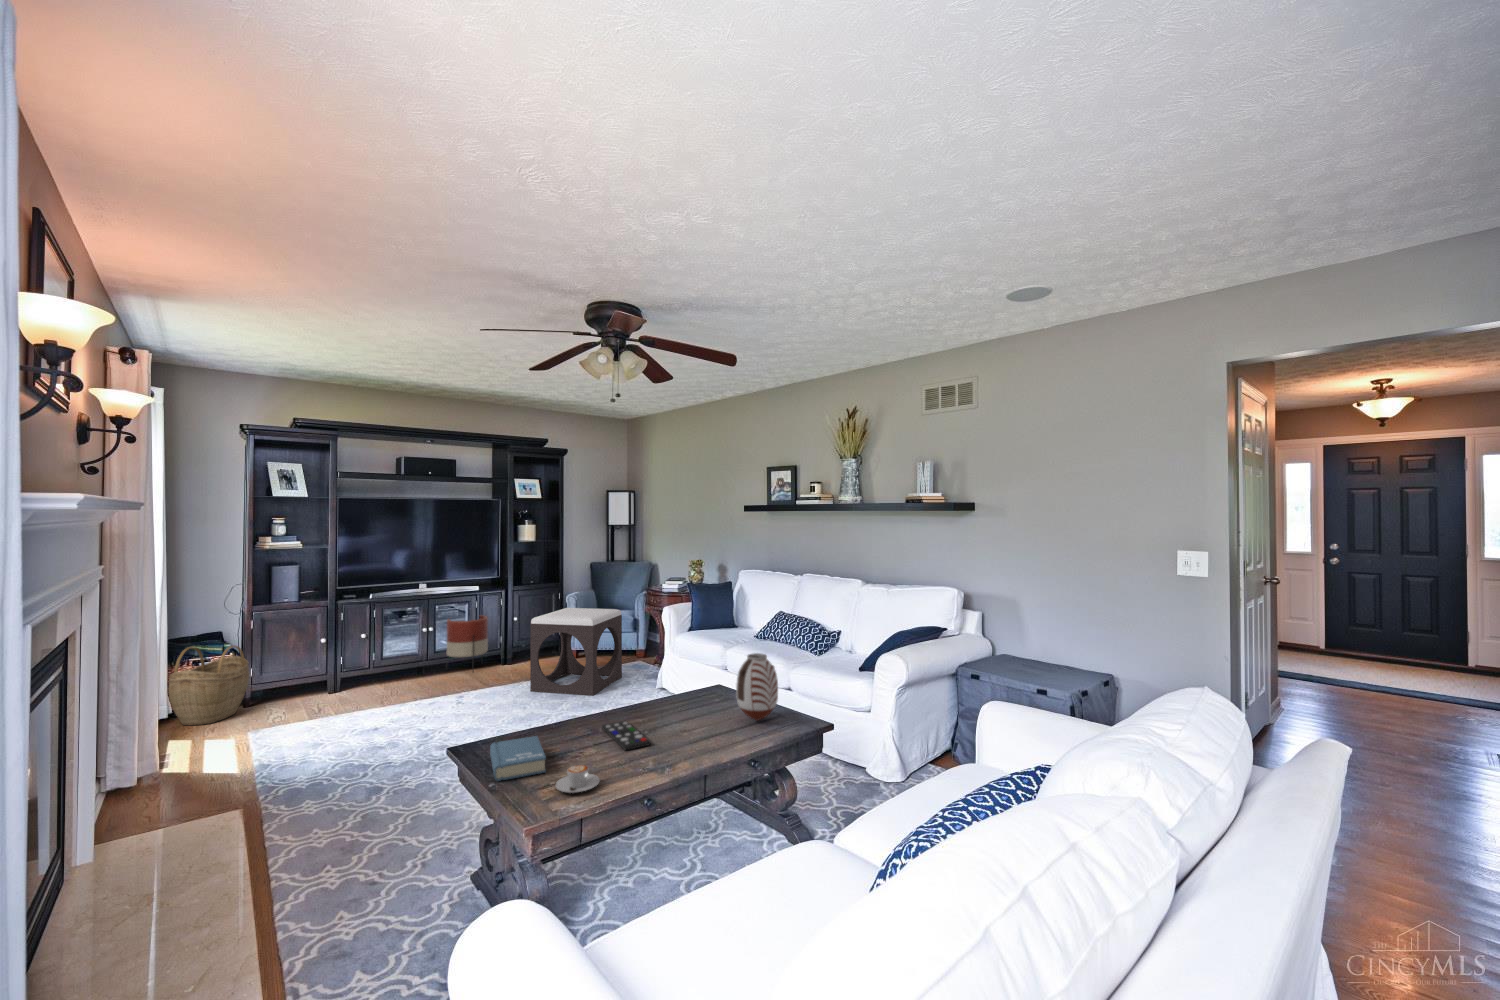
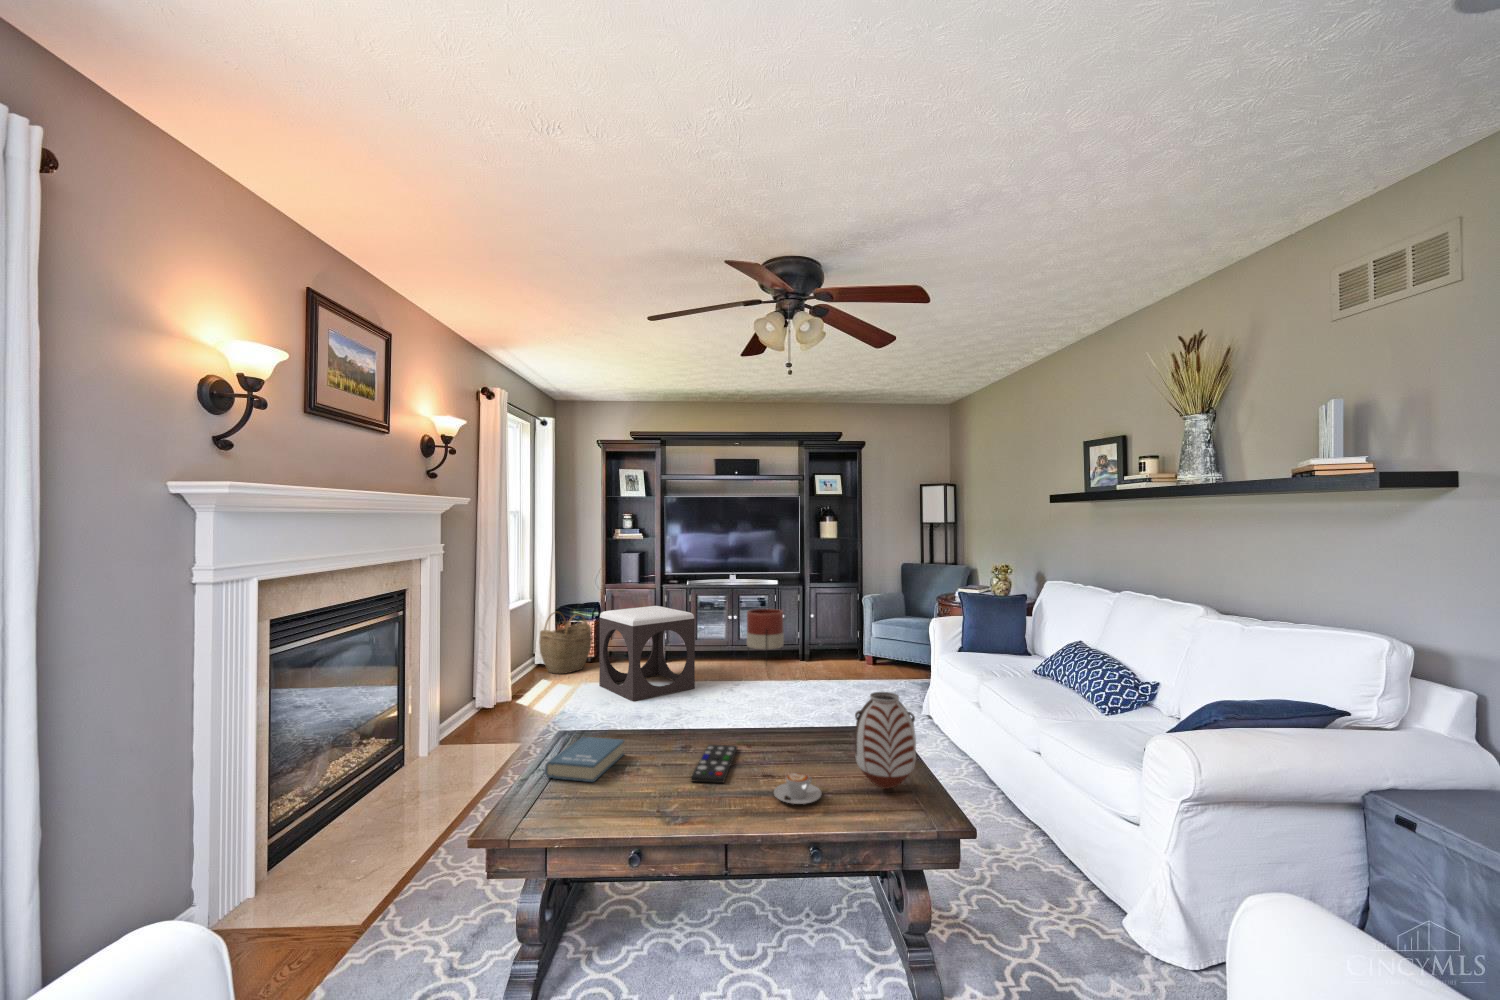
footstool: present [530,608,622,695] -> present [599,606,695,701]
coffee cup: present [556,765,600,793] -> present [774,773,821,804]

